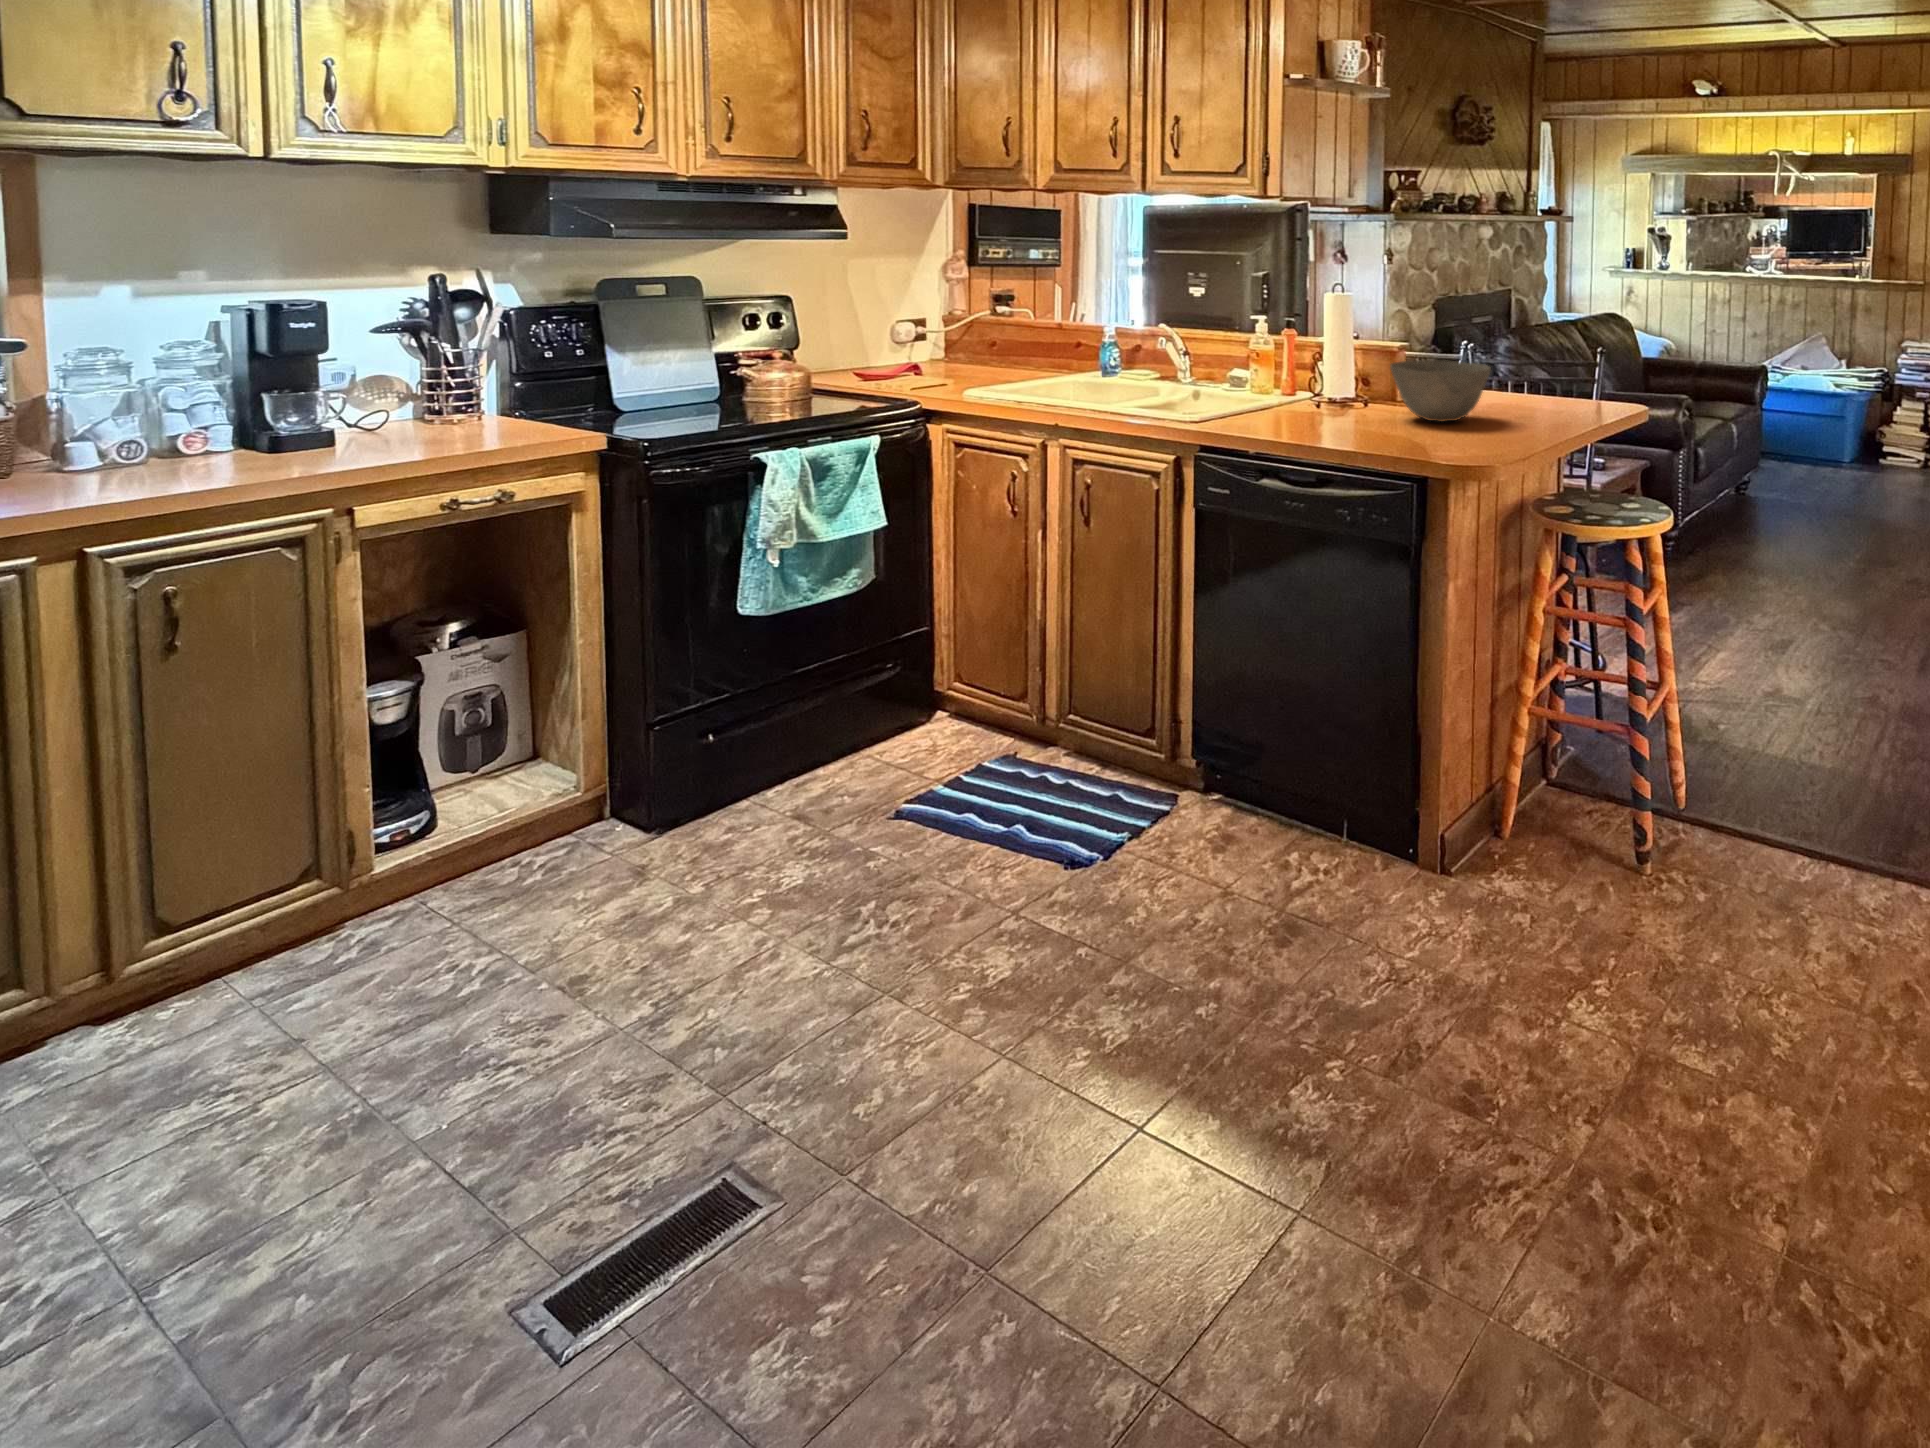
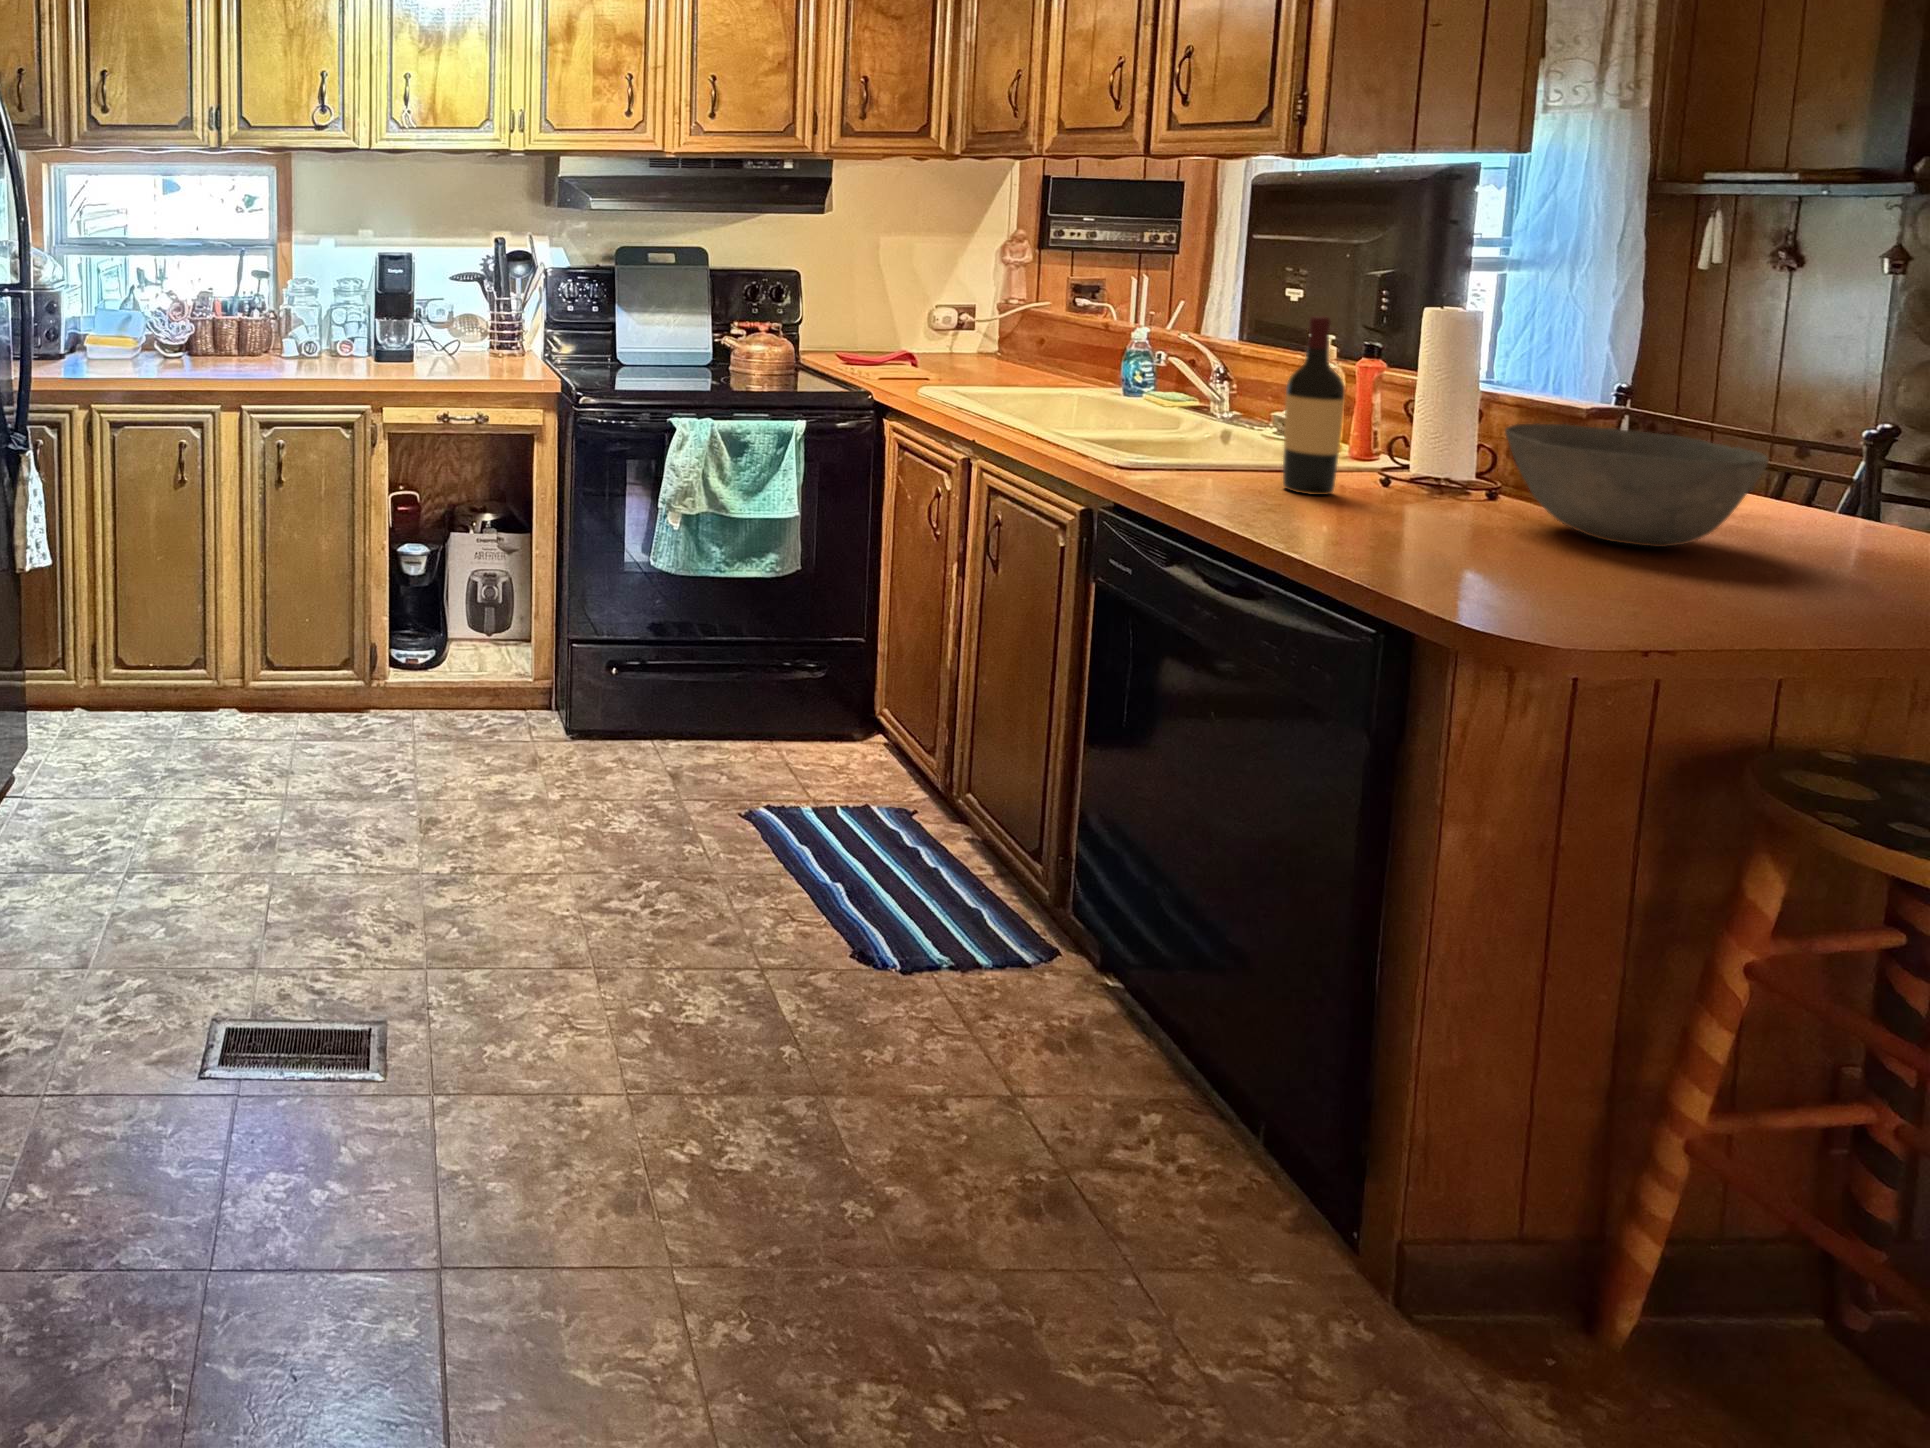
wine bottle: none [1286,307,1317,423] -> present [1283,316,1345,495]

